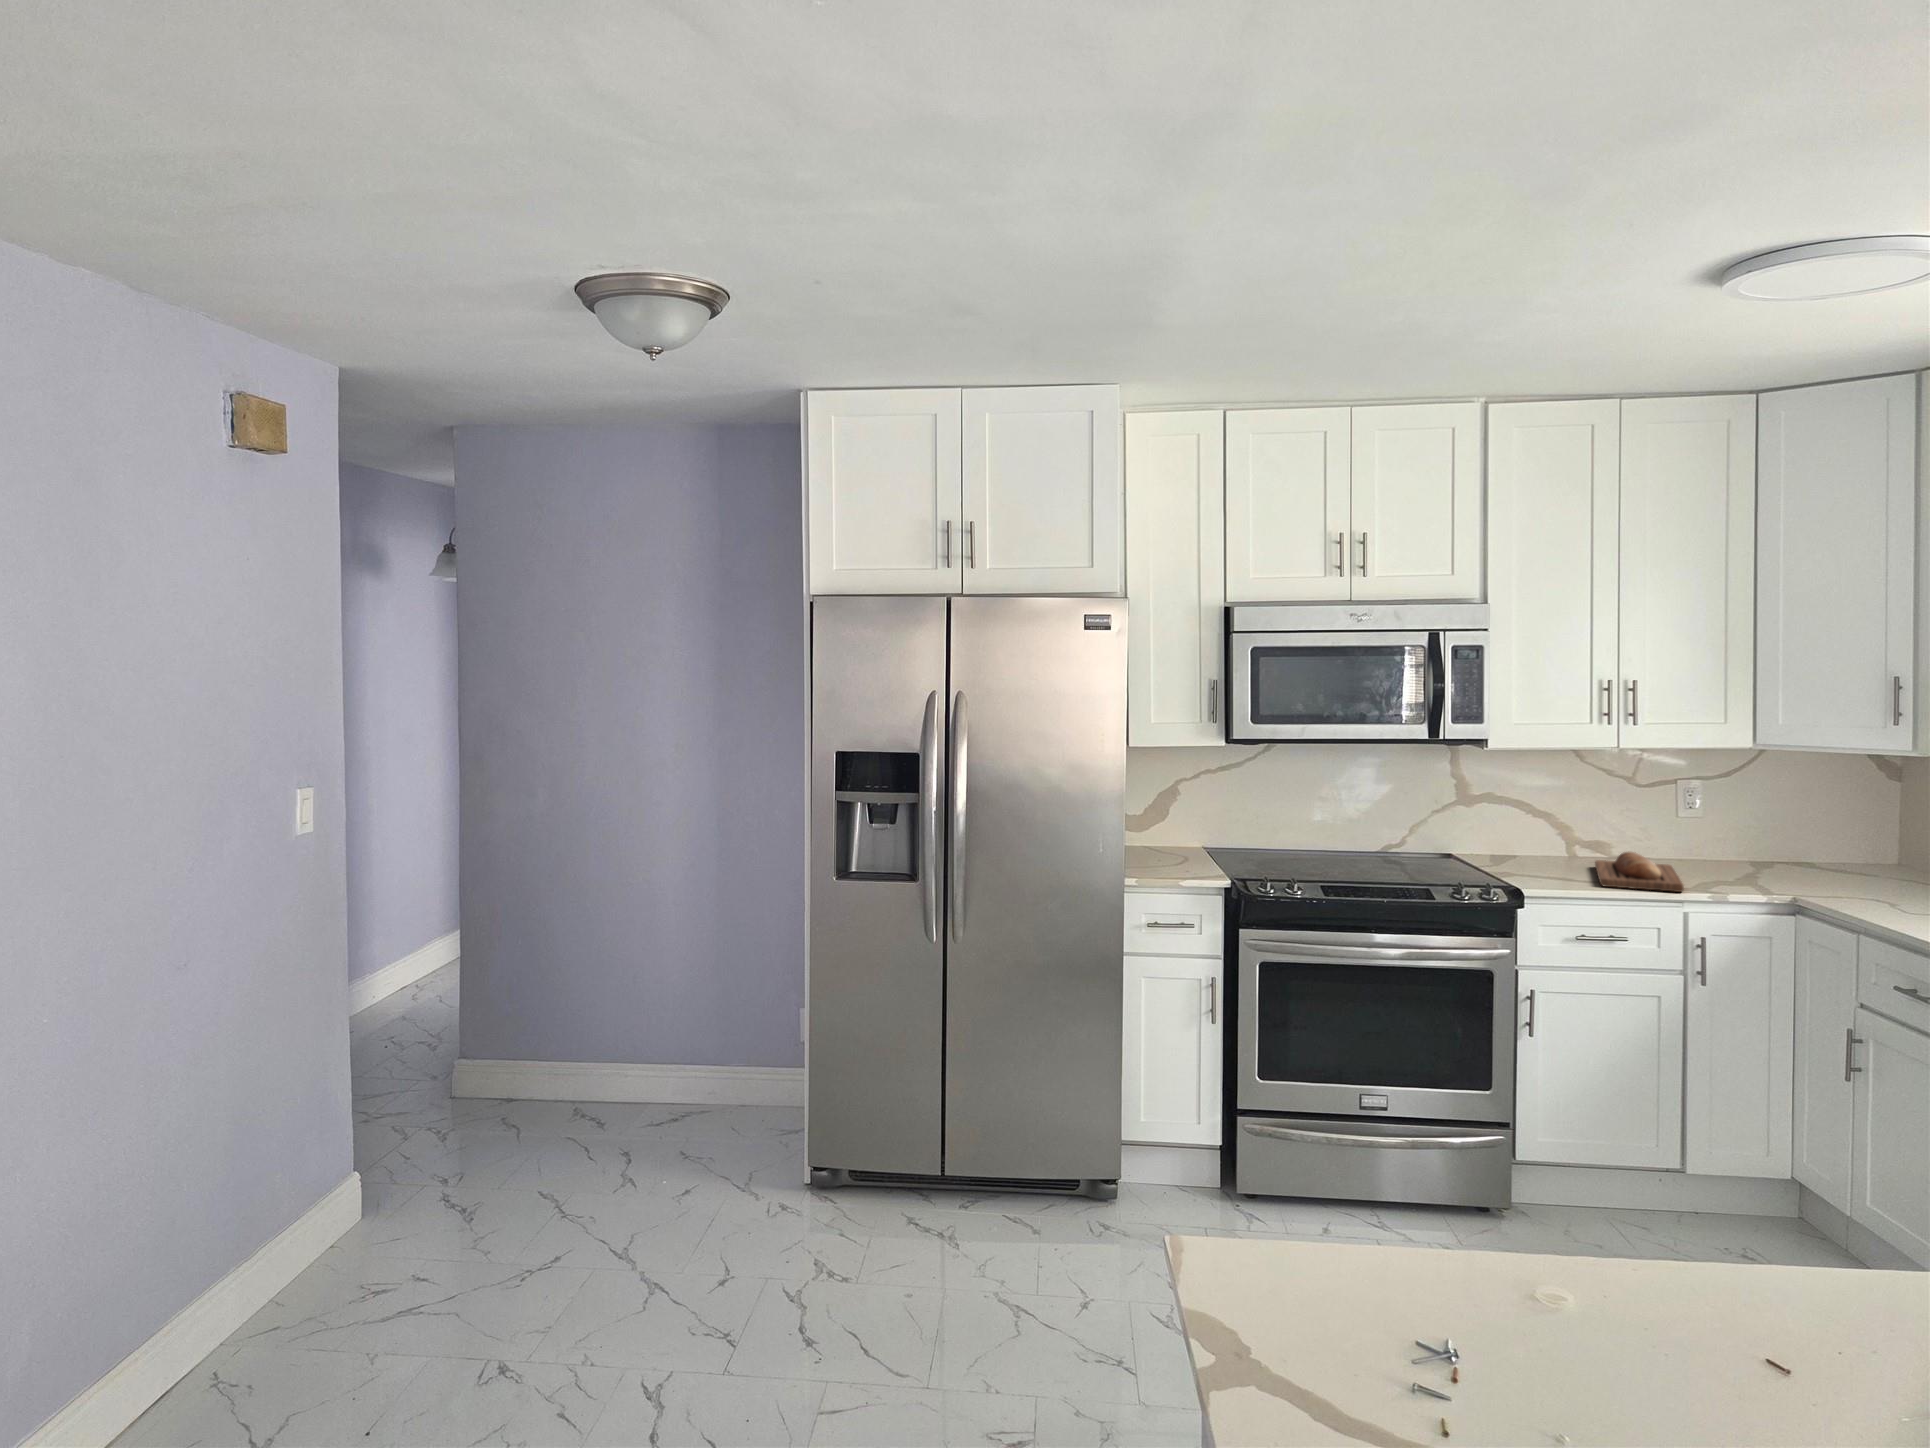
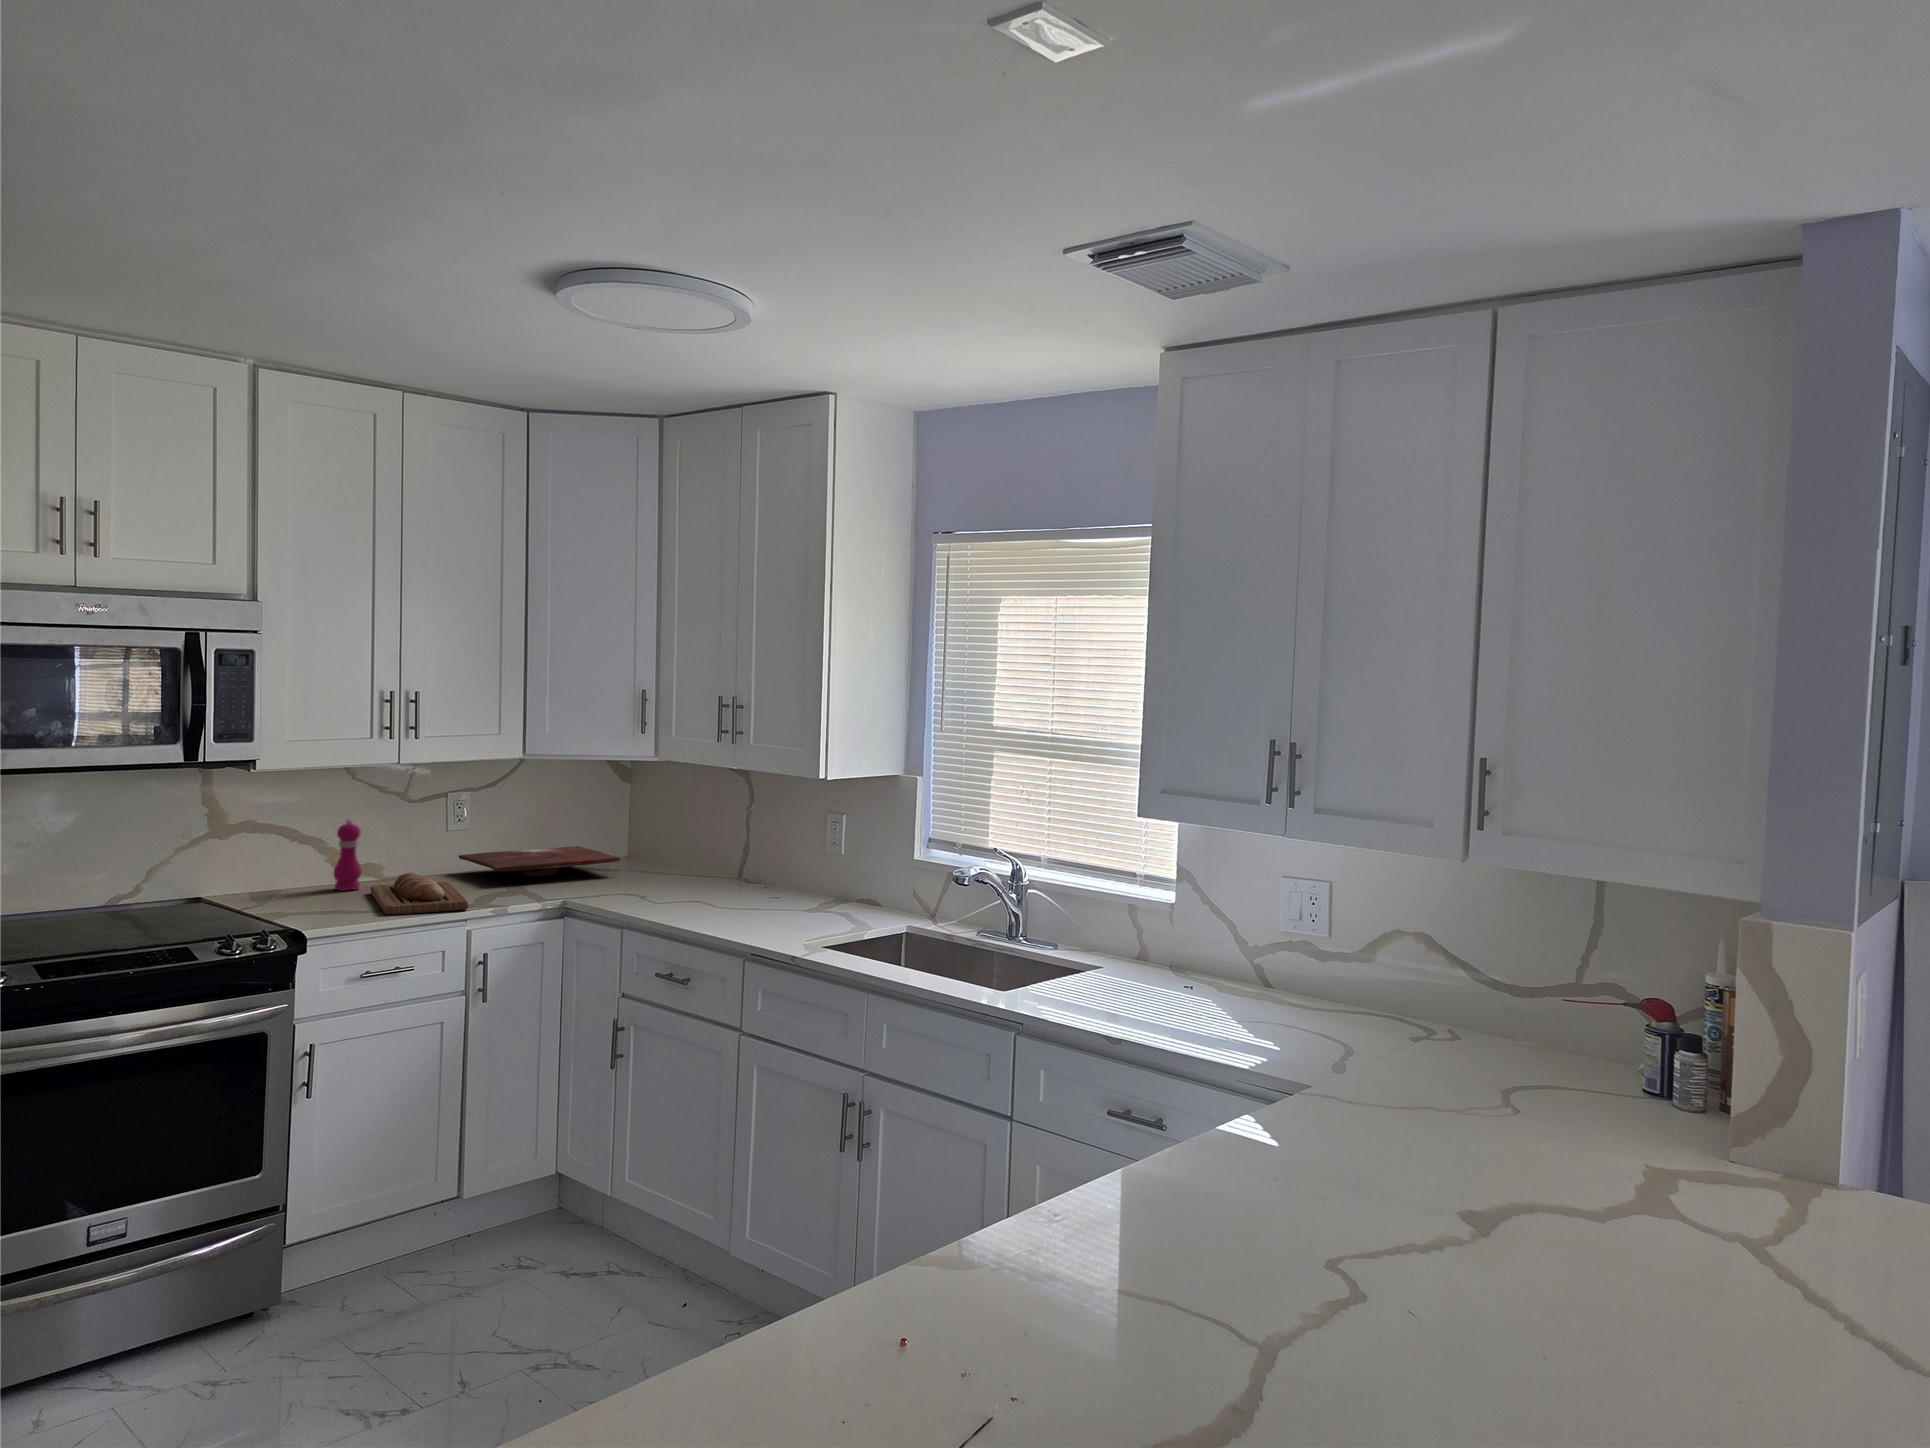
pepper mill: none [1562,796,1588,862] -> present [333,818,362,891]
cutting board: none [1690,842,1878,872] -> present [459,846,620,876]

